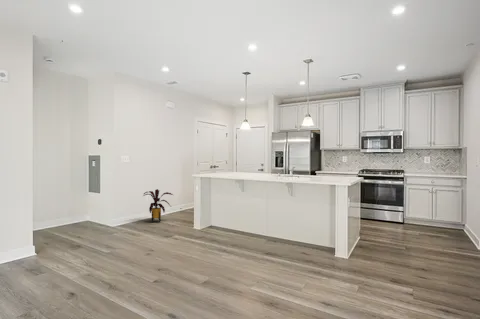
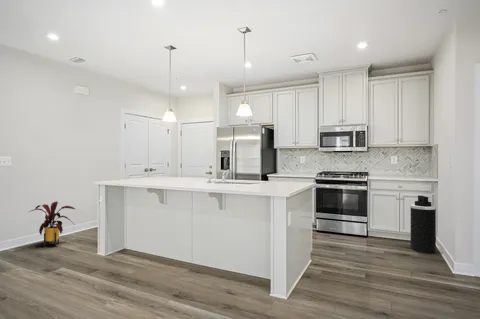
trash can: none [442,189,464,236] -> present [410,195,436,253]

